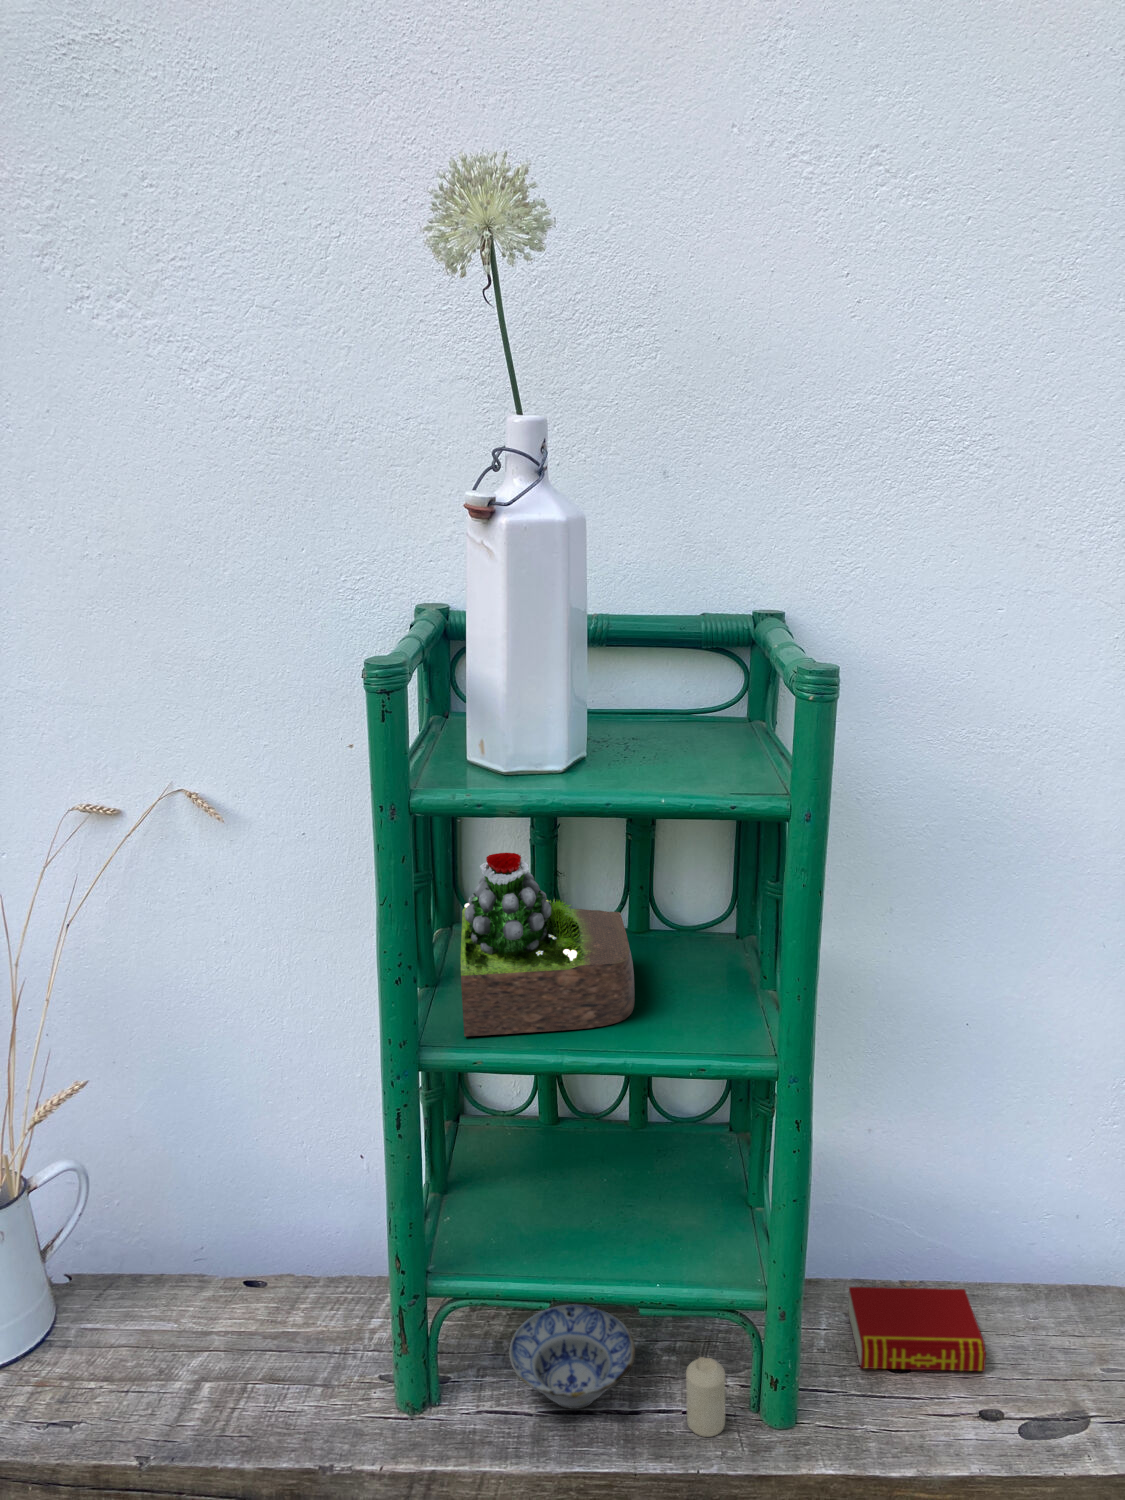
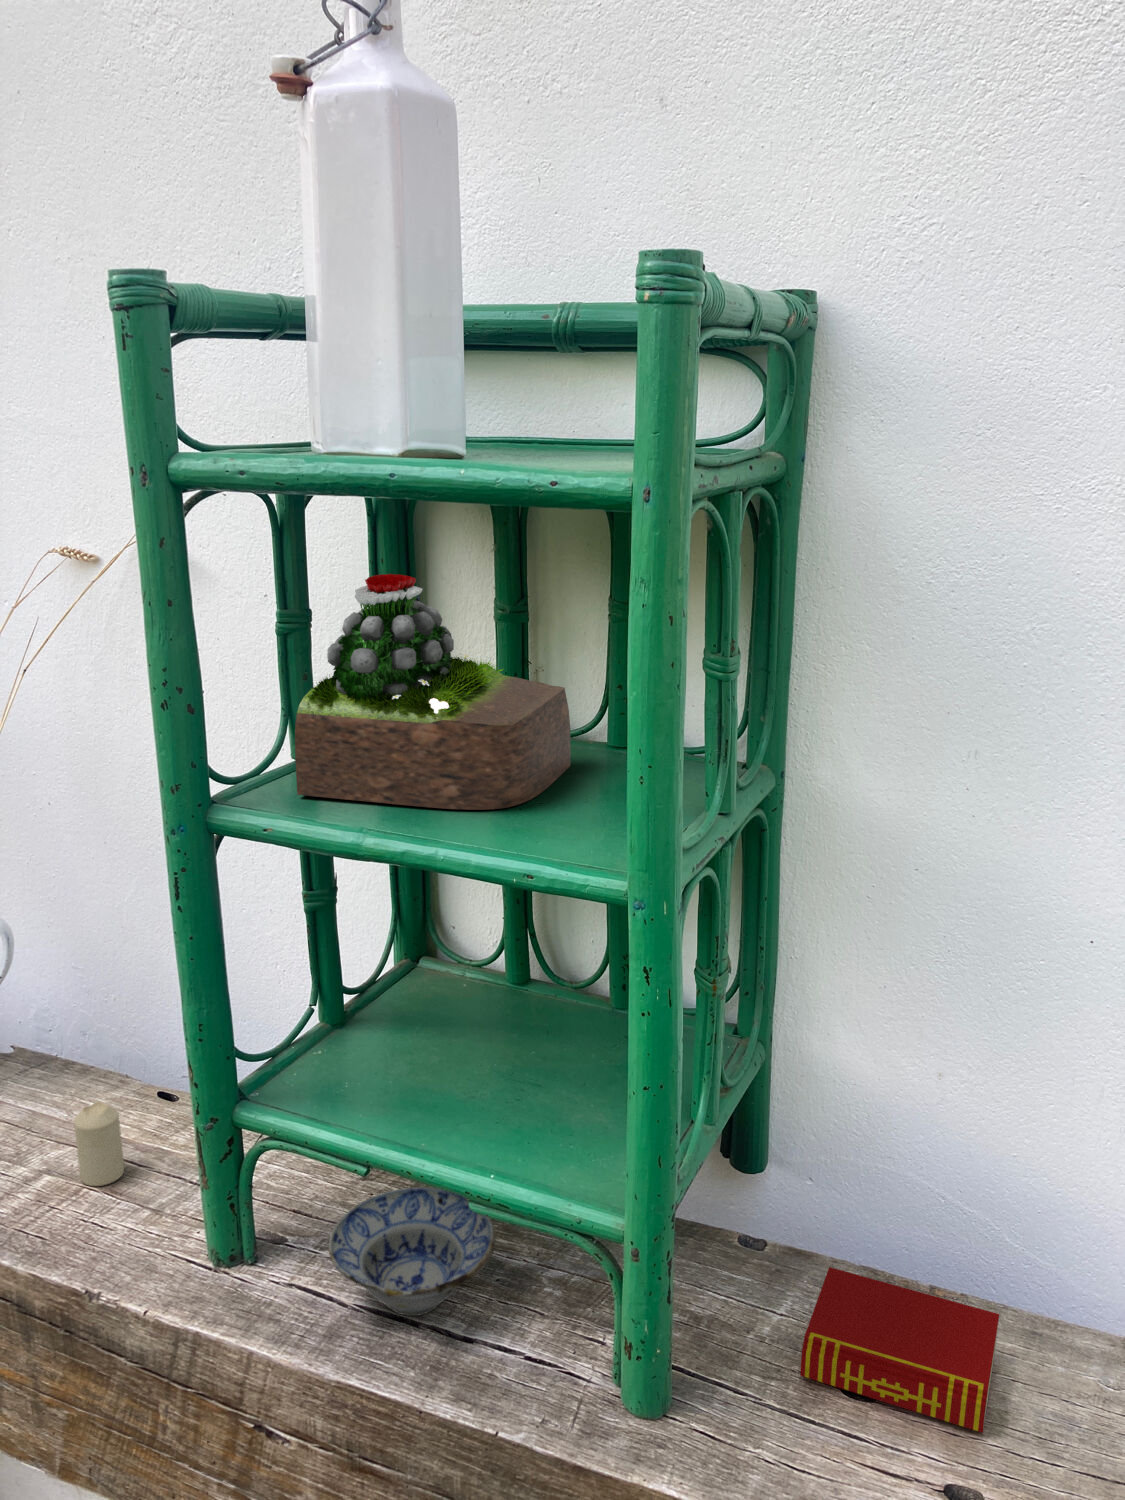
candle: present [686,1357,725,1437] -> present [74,1102,124,1186]

